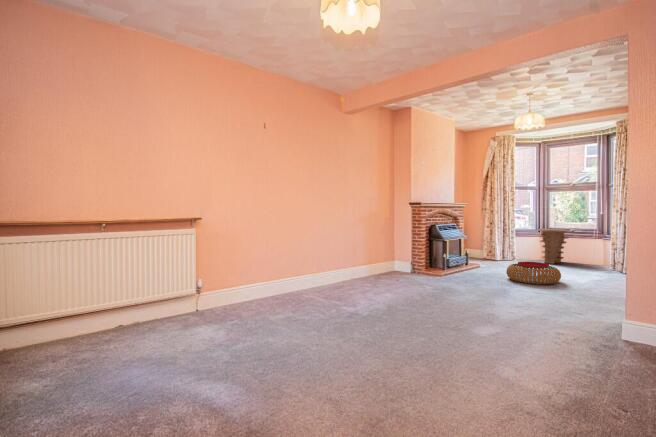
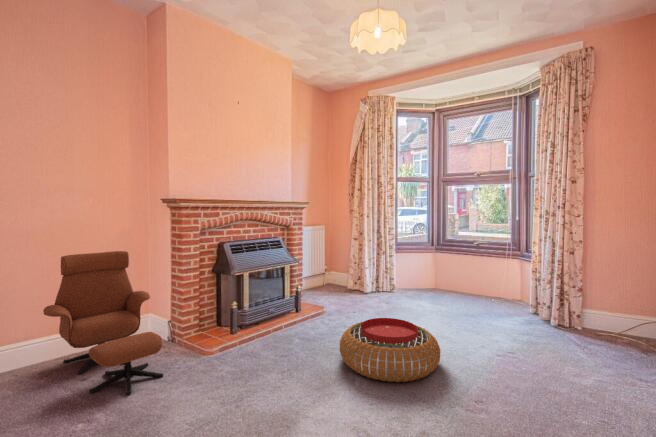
lounge chair: none [374,228,430,283] -> present [43,251,163,395]
side table: present [538,229,569,264] -> none [428,241,471,299]

